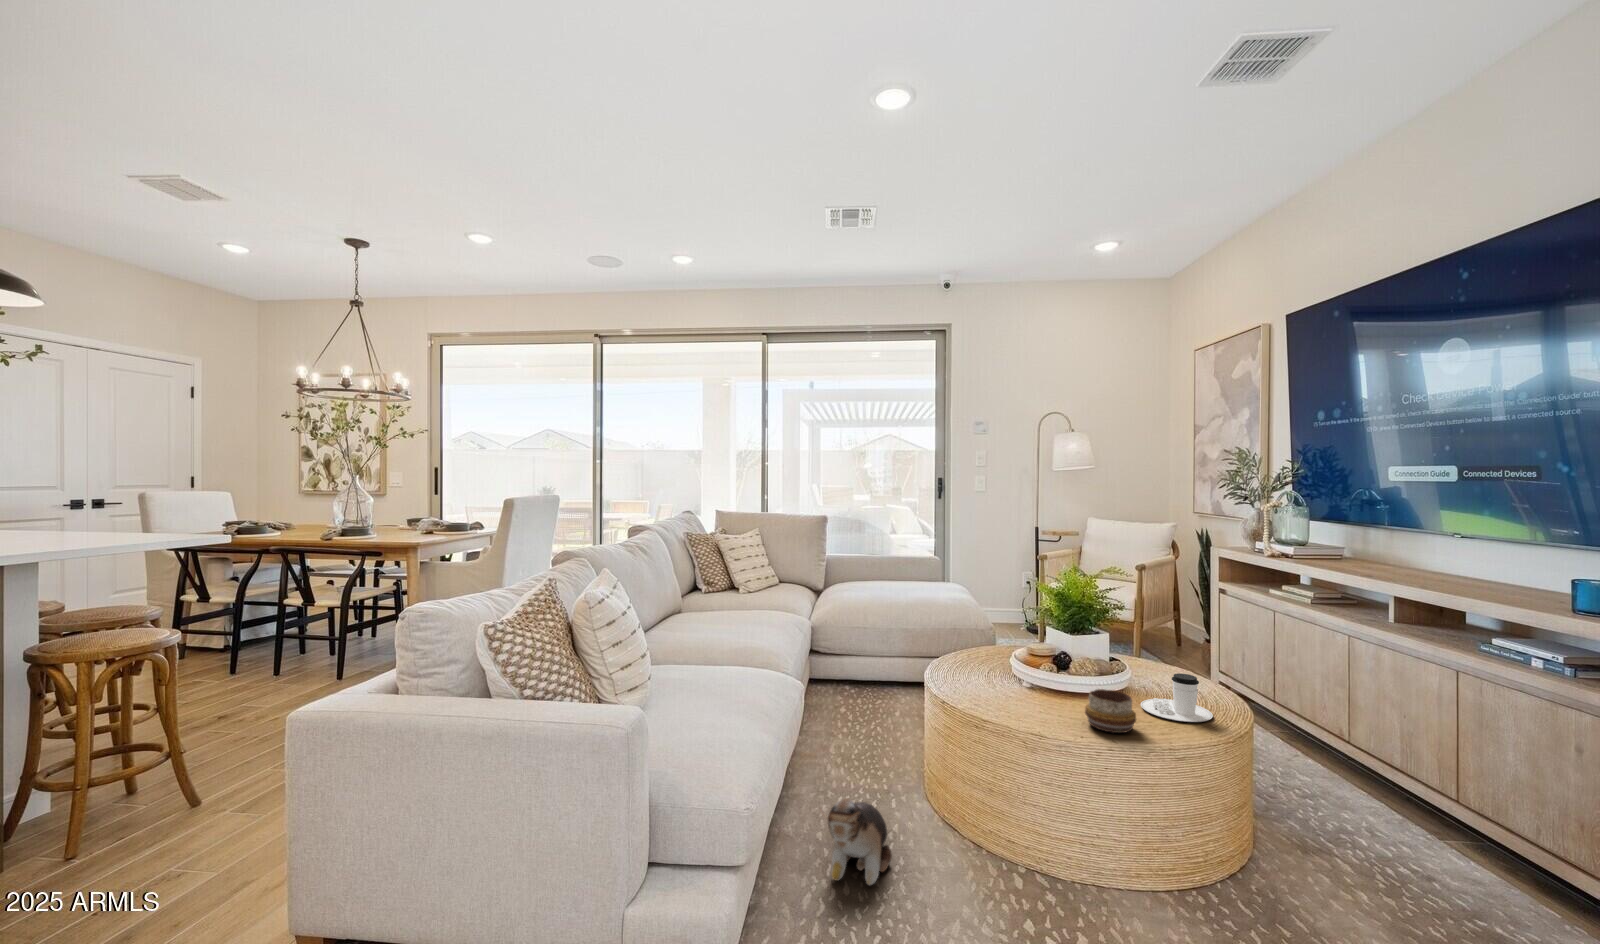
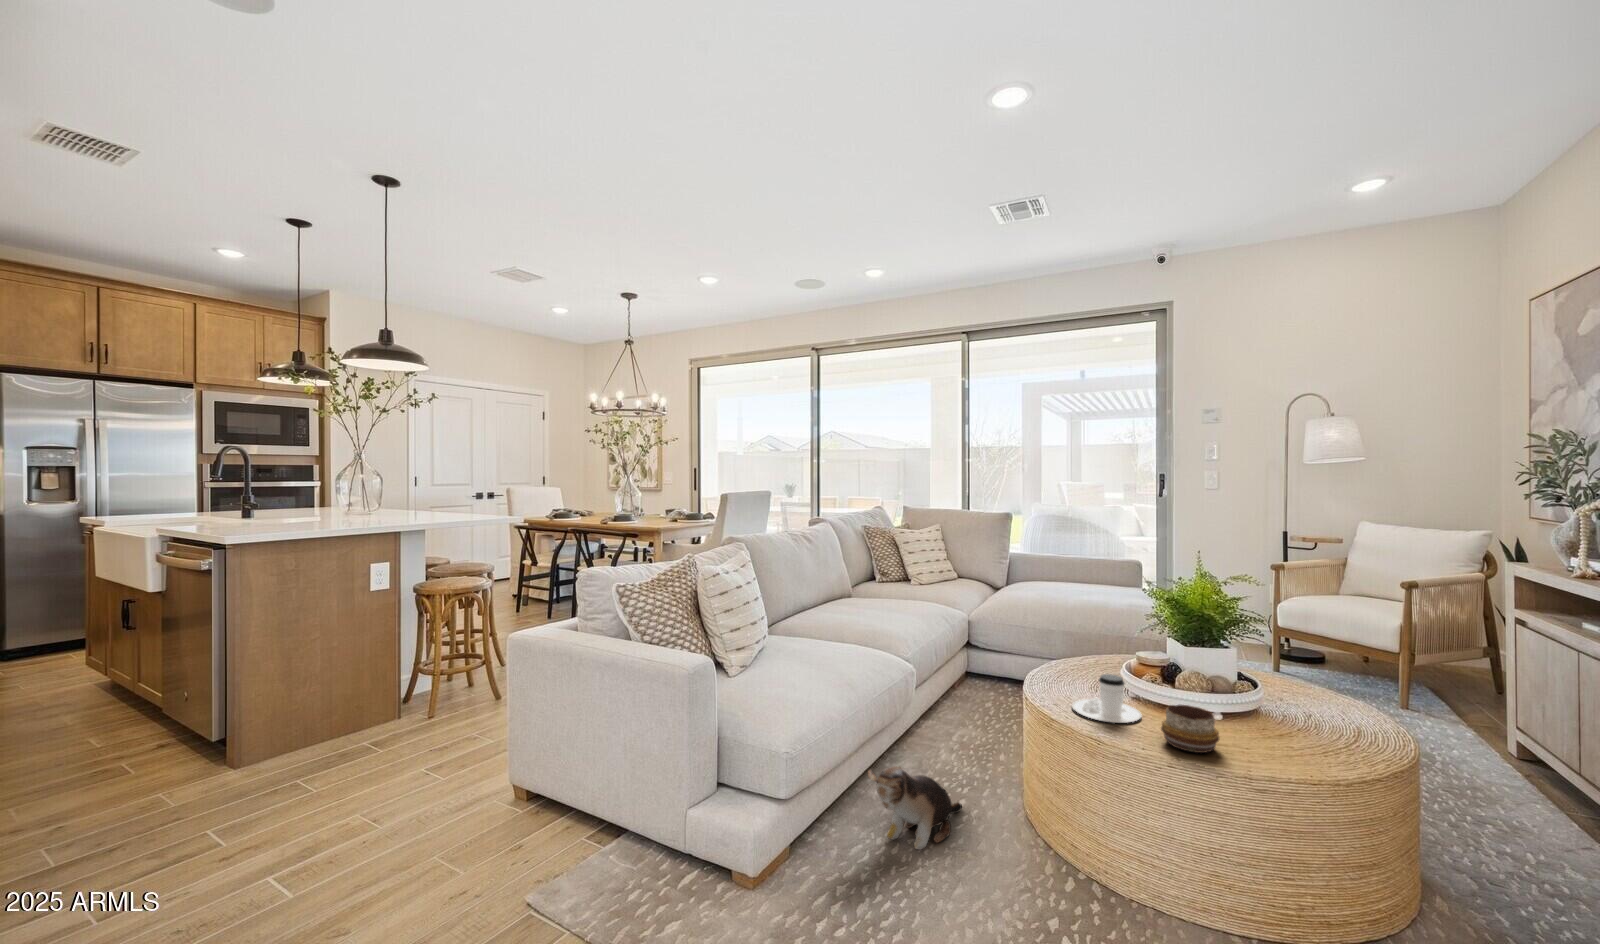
coffee cup: present [1141,673,1213,722] -> present [1072,674,1141,723]

